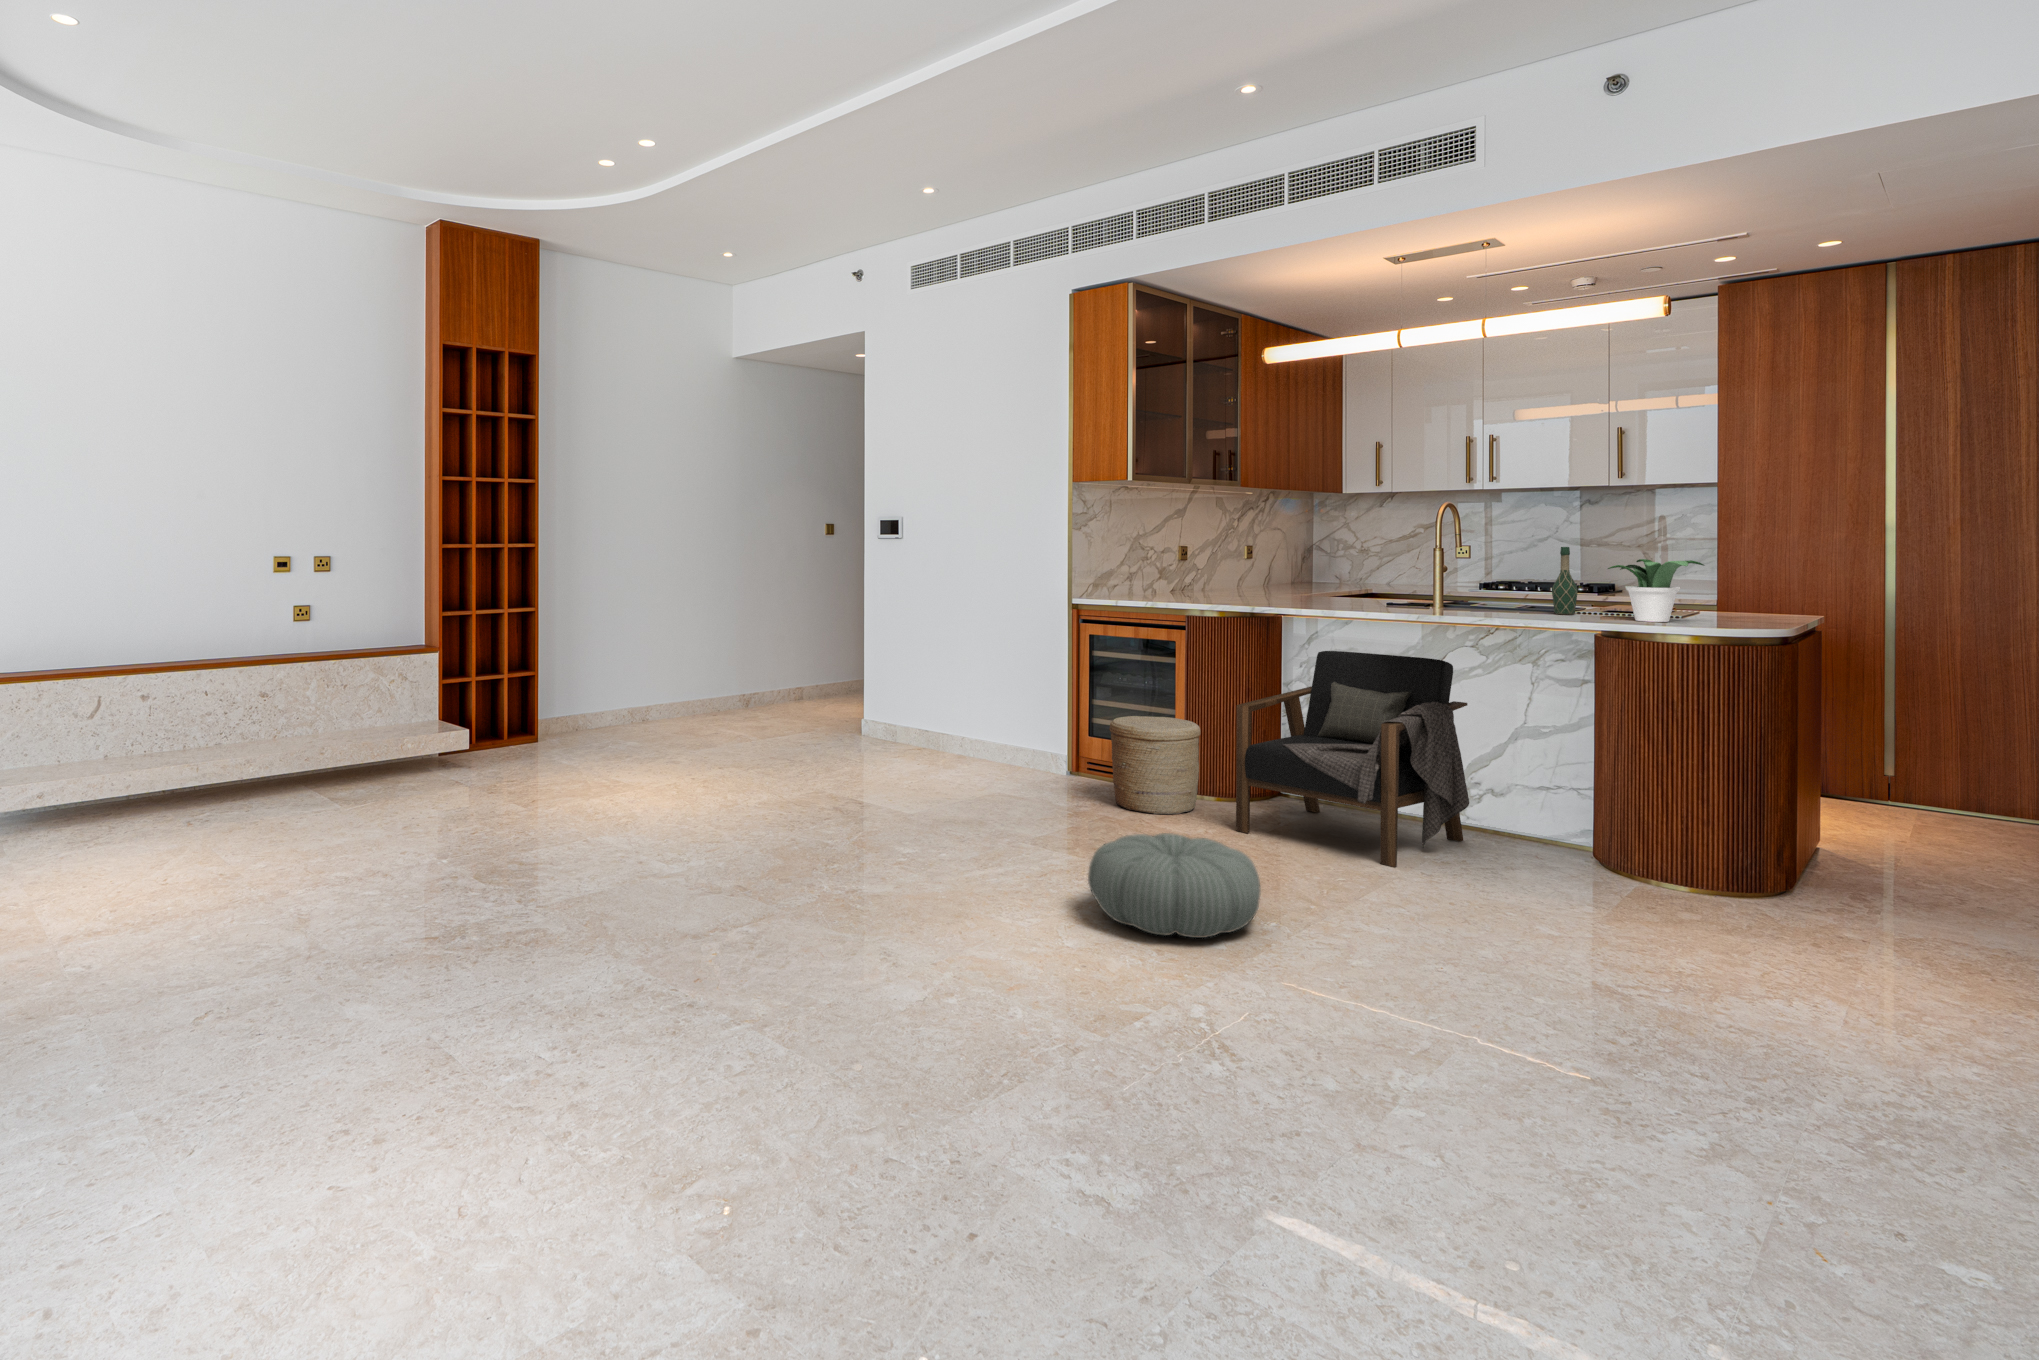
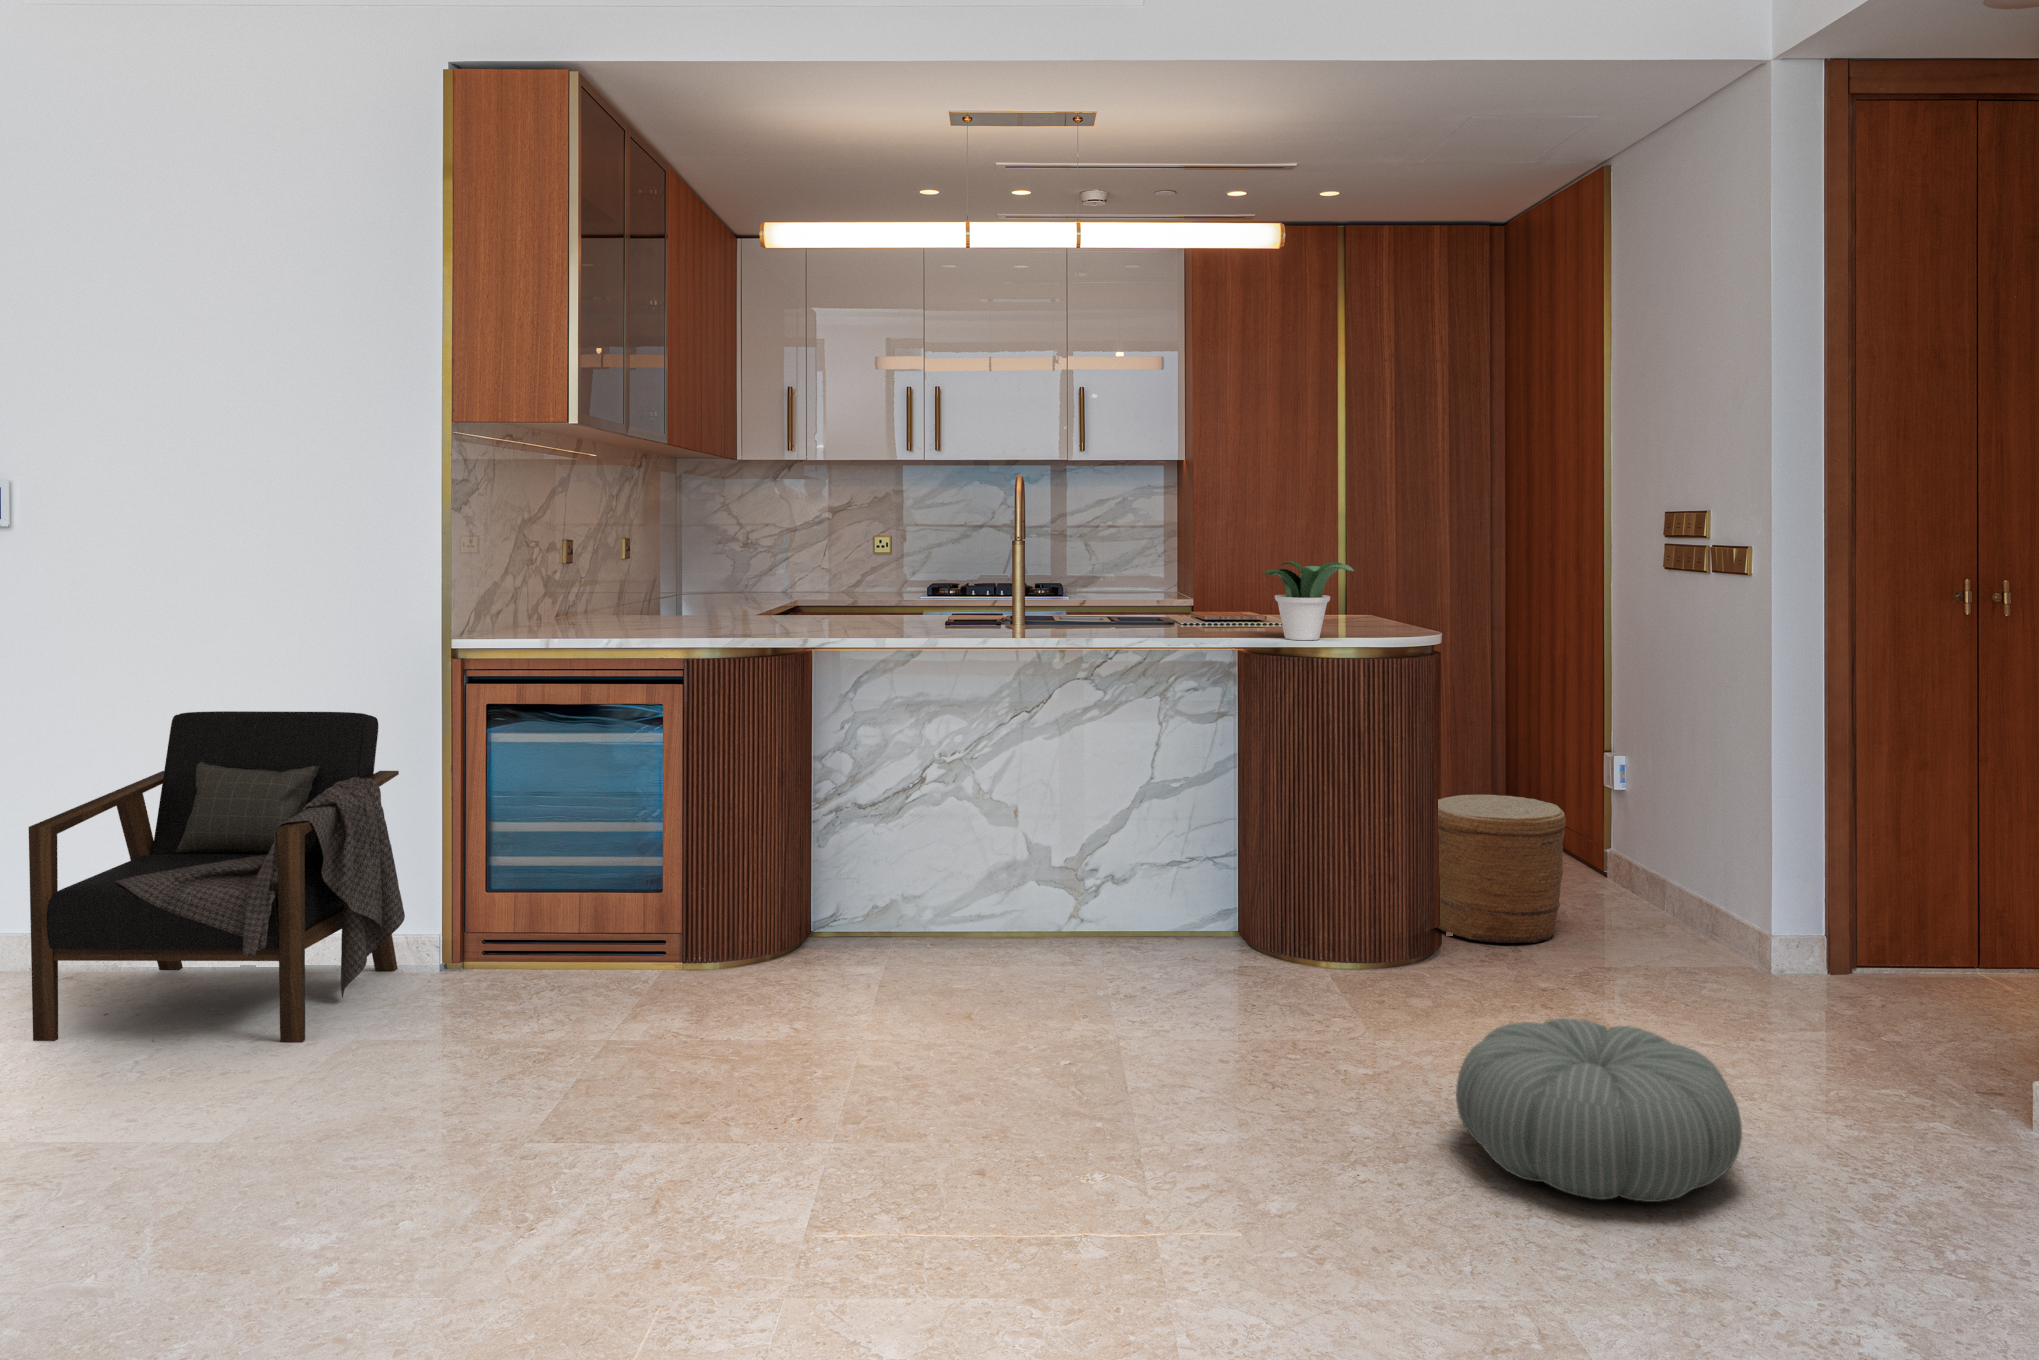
wine bottle: present [1552,547,1578,615] -> none [1178,544,1206,633]
armchair: present [1236,651,1469,867] -> present [29,711,405,1042]
woven basket: present [1109,716,1200,814] -> present [1438,795,1566,943]
pouf: present [1088,833,1261,938] -> present [1456,1018,1742,1202]

